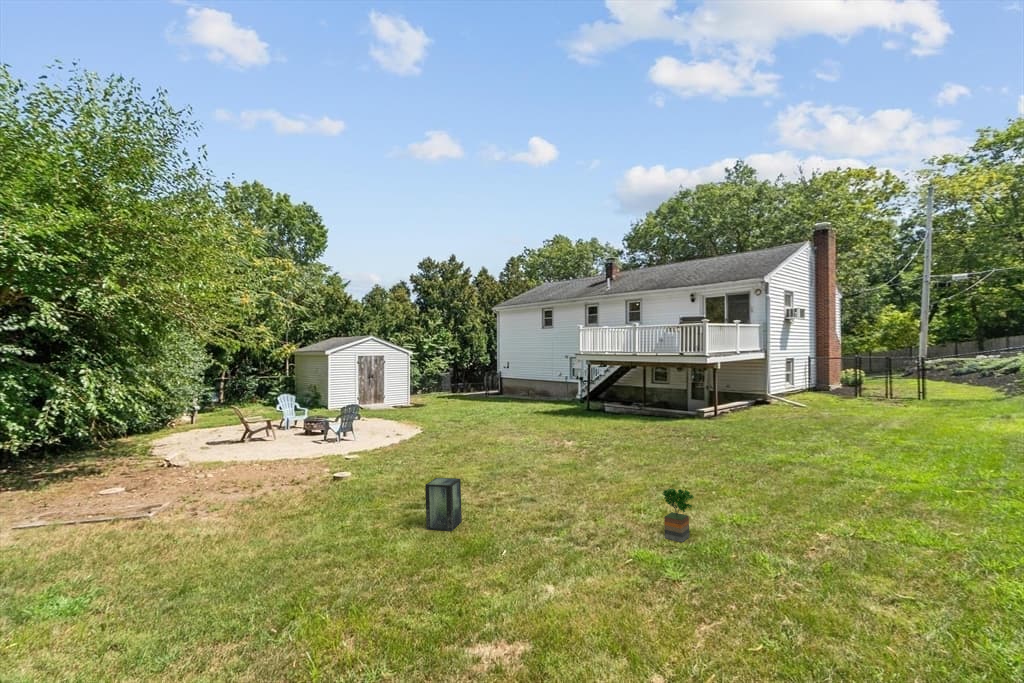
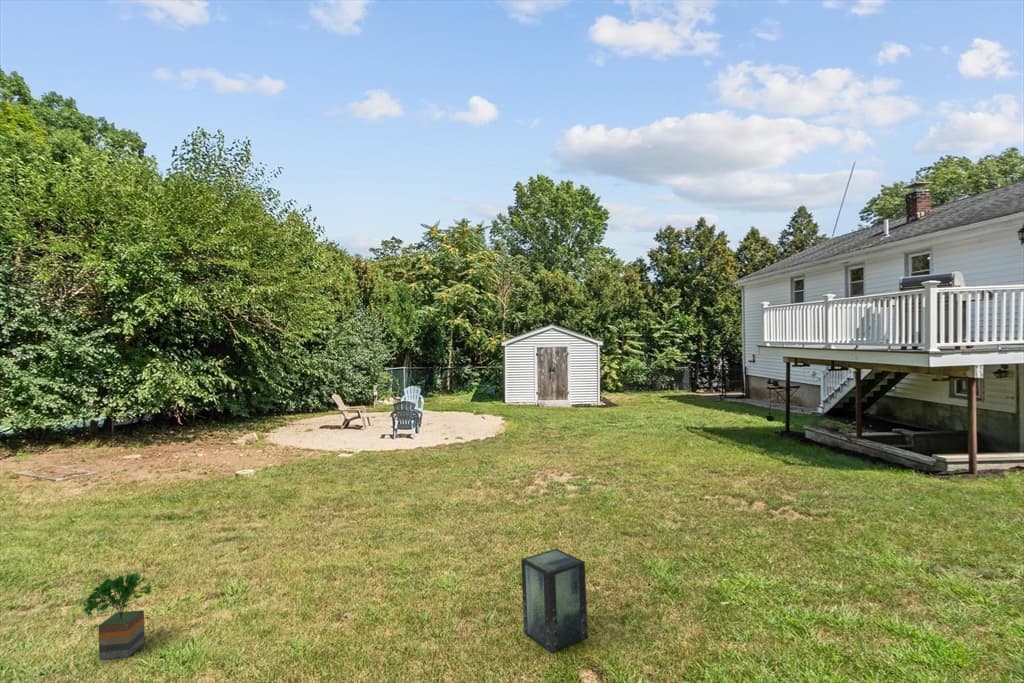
storage box: present [425,478,462,531] -> present [521,549,588,653]

